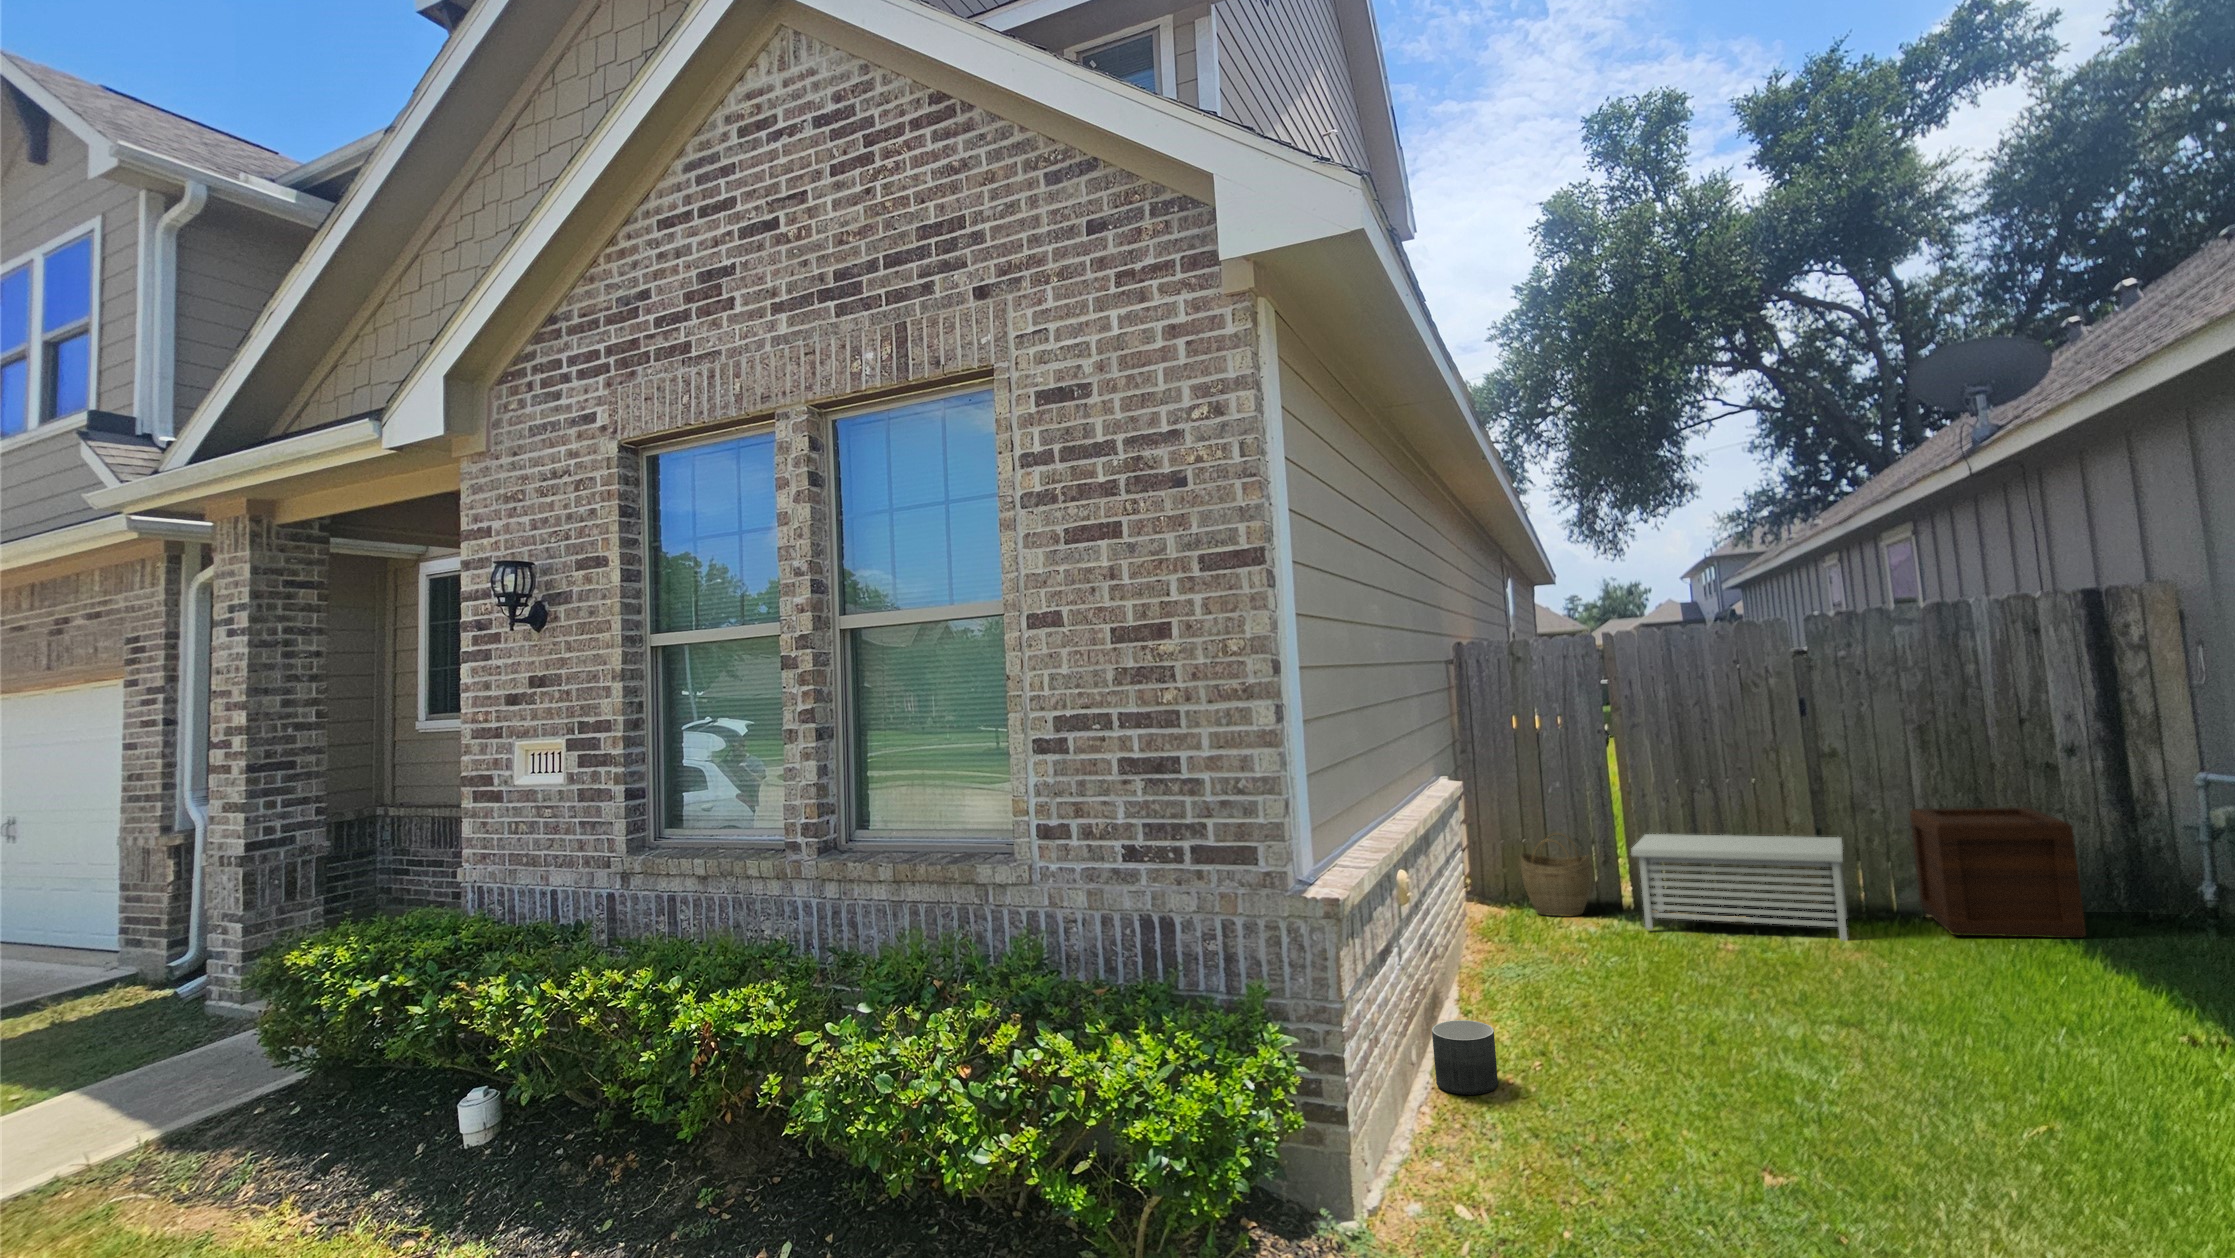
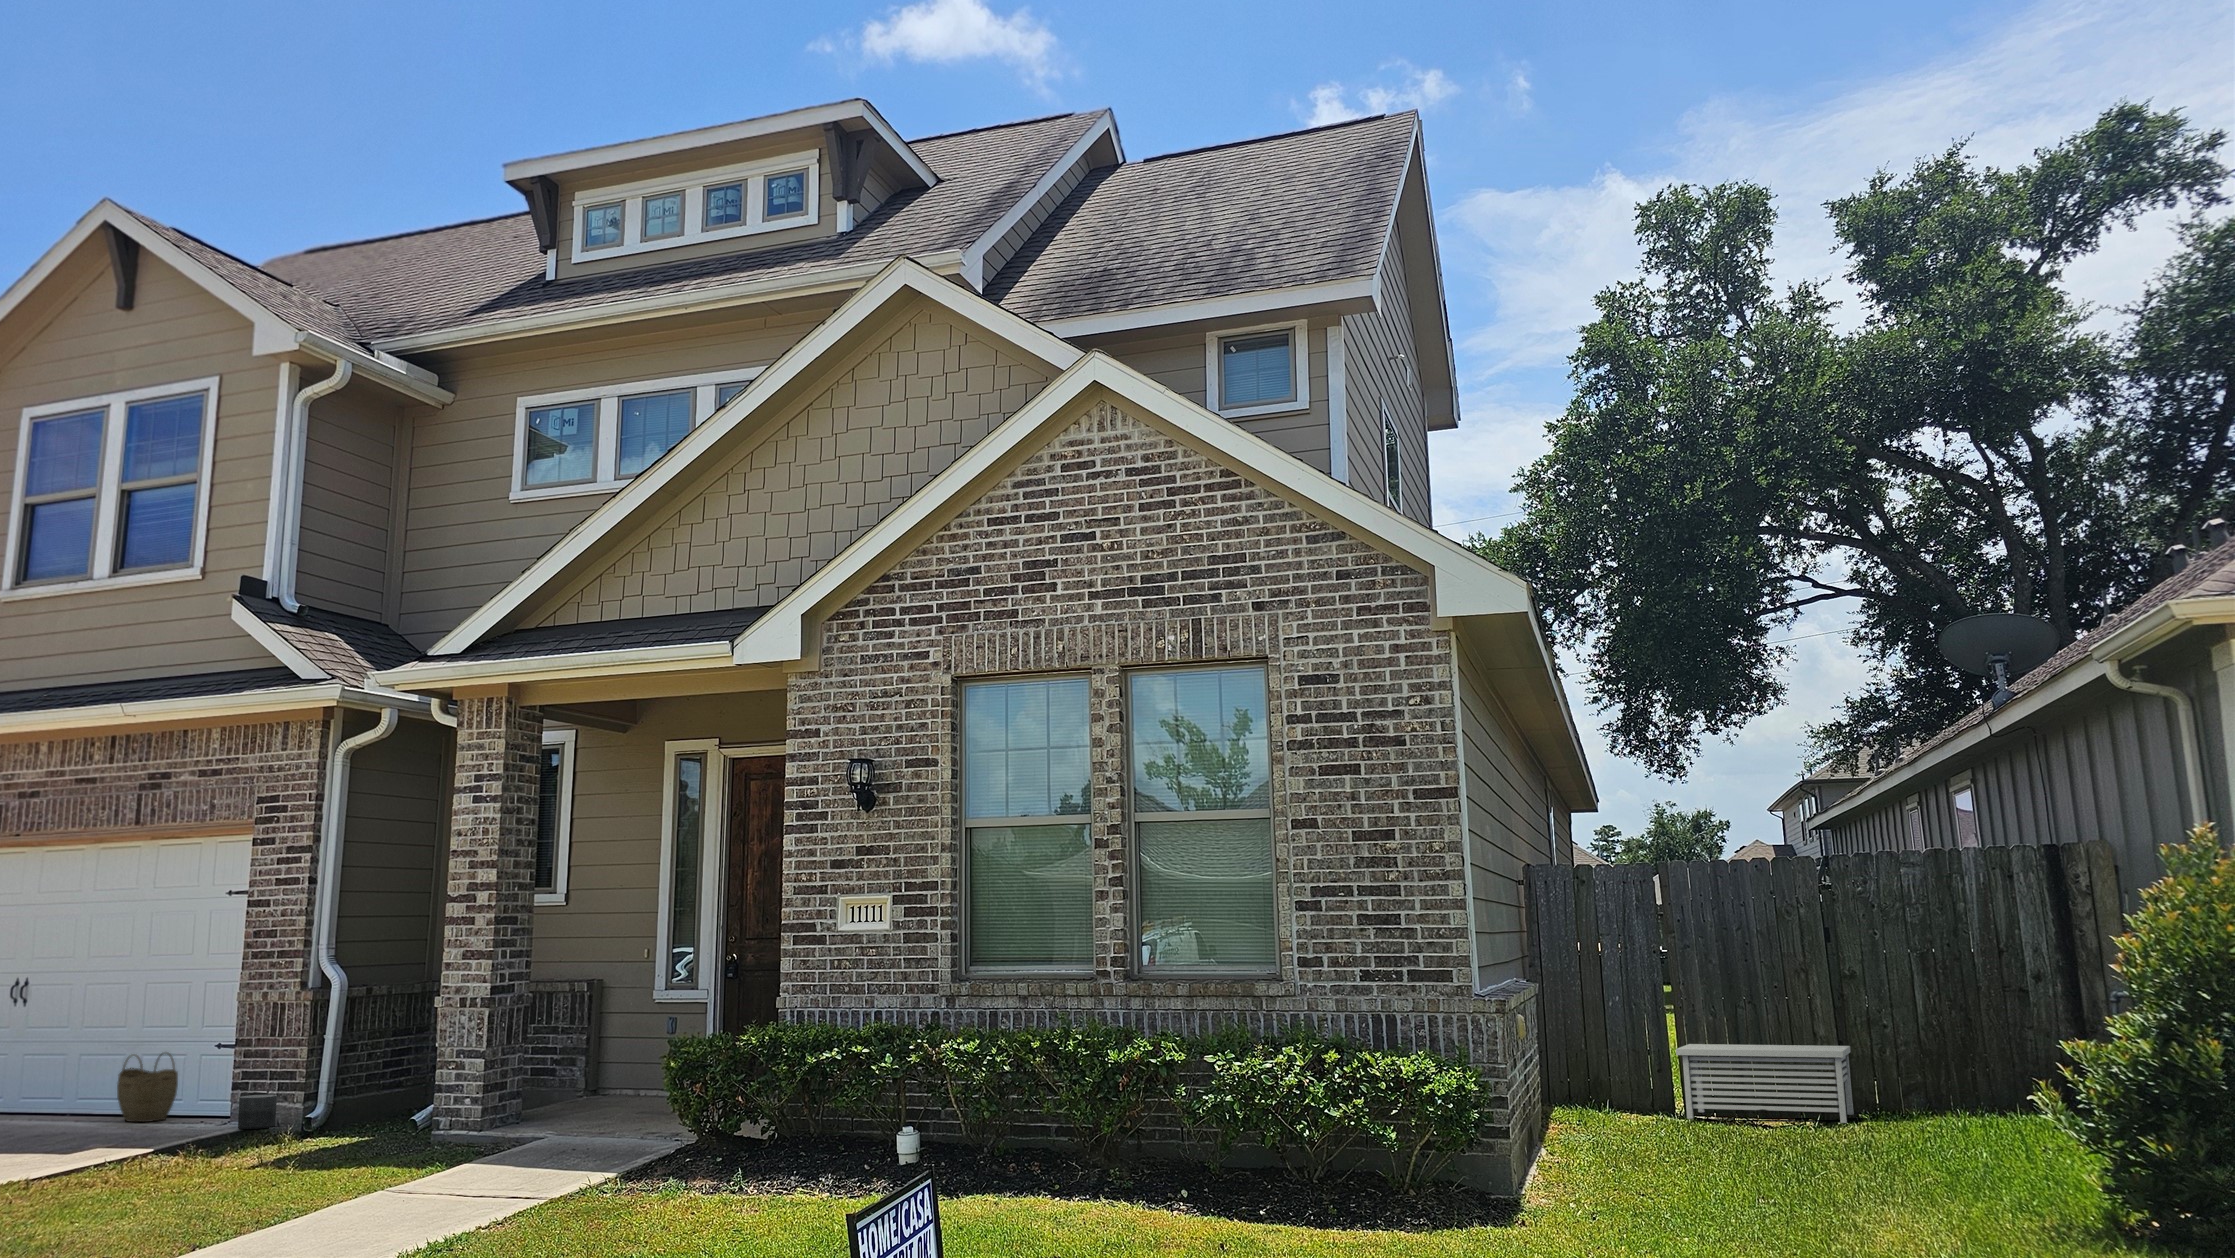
wooden crate: present [1910,807,2086,938] -> none [1905,1024,2022,1120]
woven basket: present [1521,833,1592,917] -> present [117,1053,178,1122]
planter: present [1432,1020,1498,1095] -> present [238,1095,277,1129]

